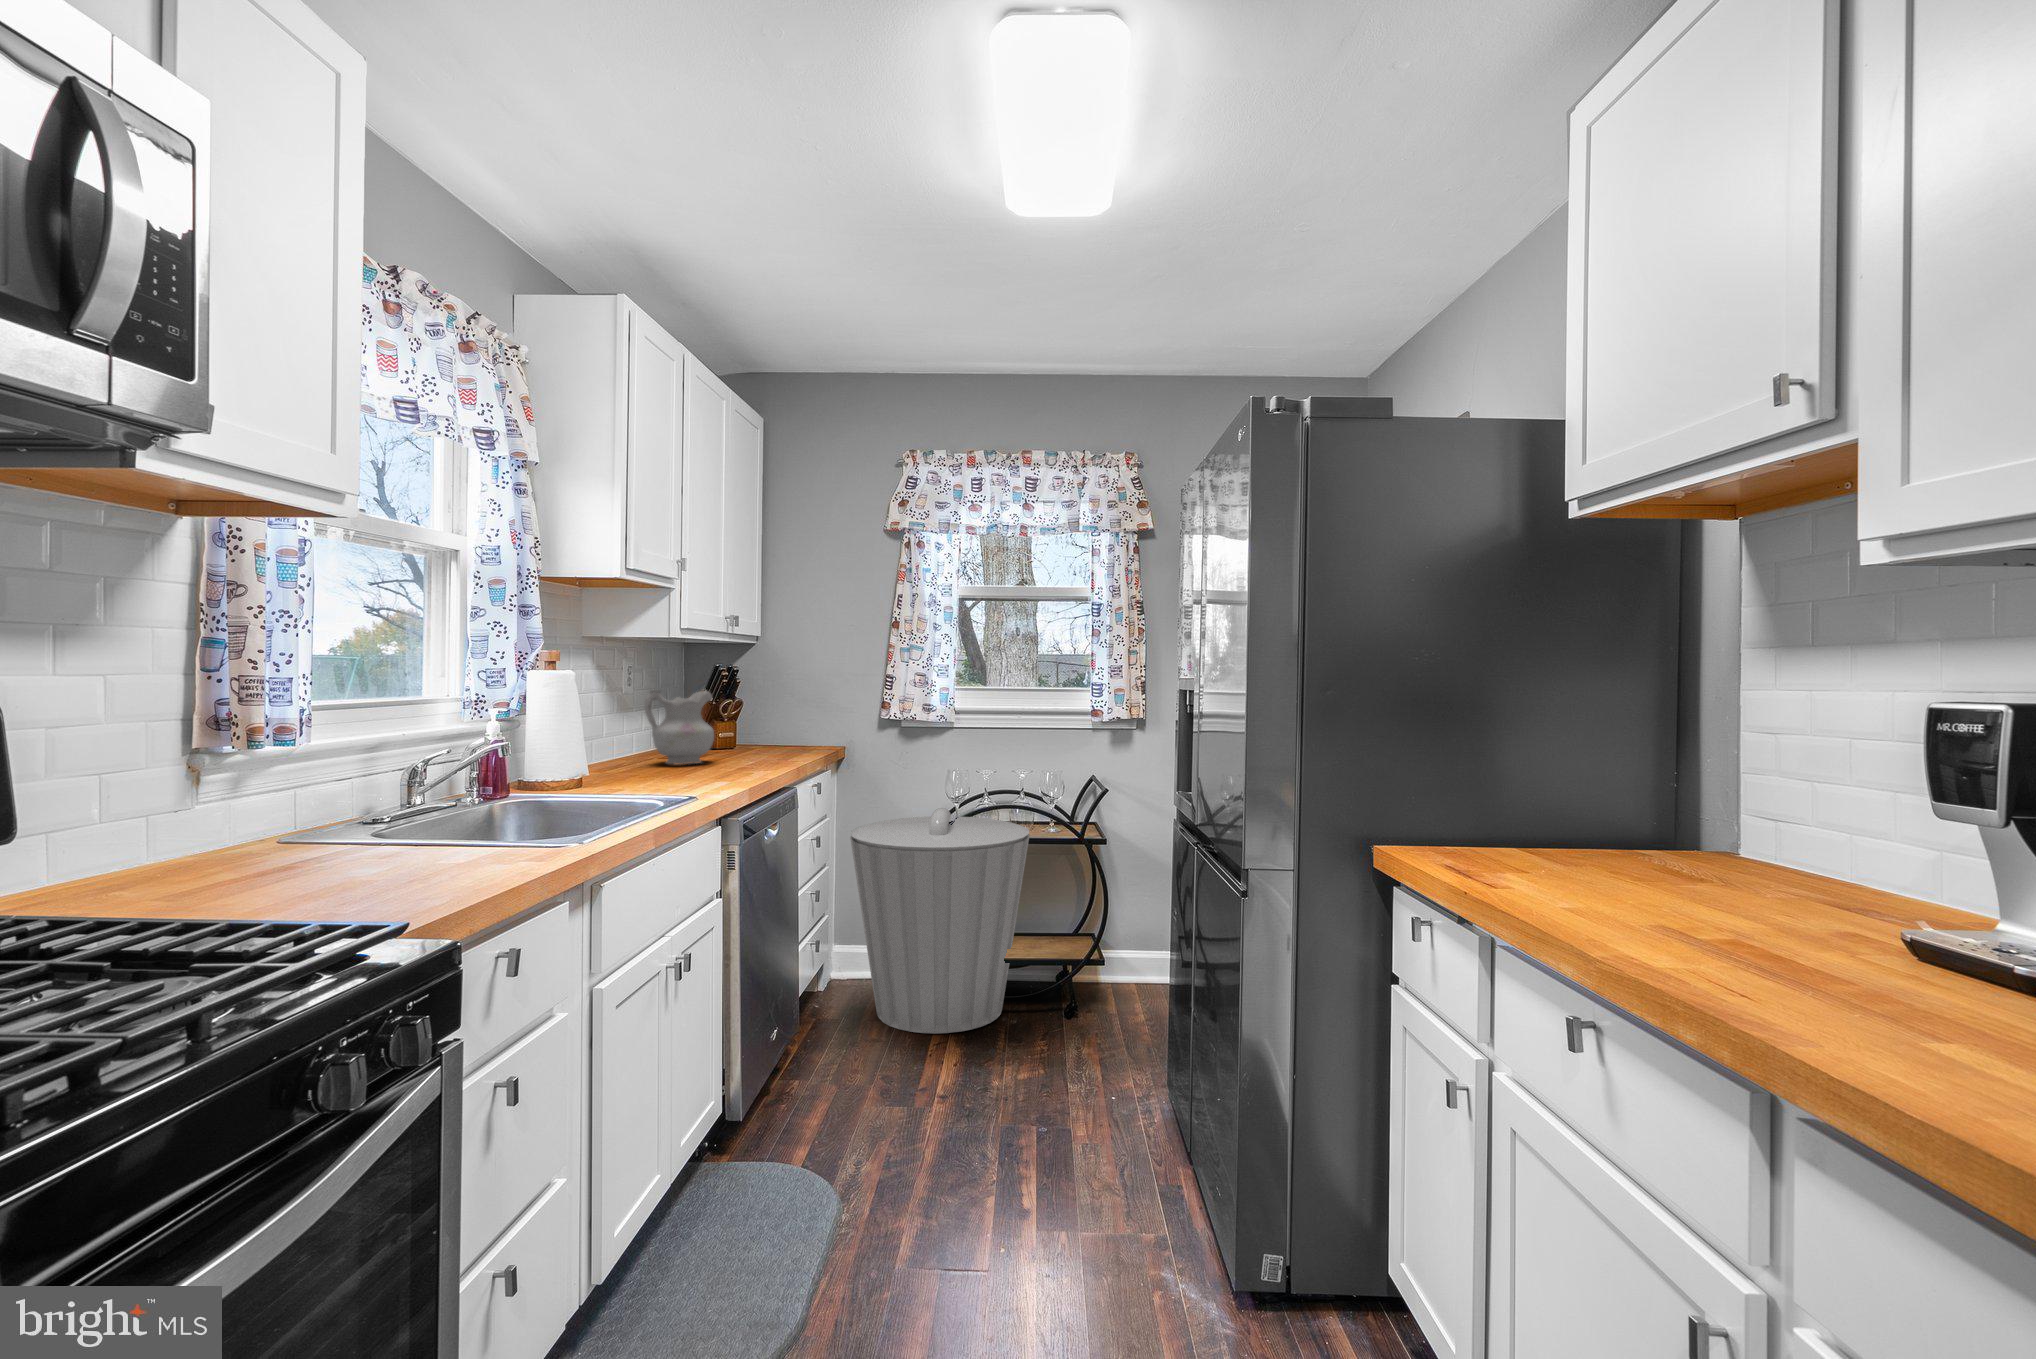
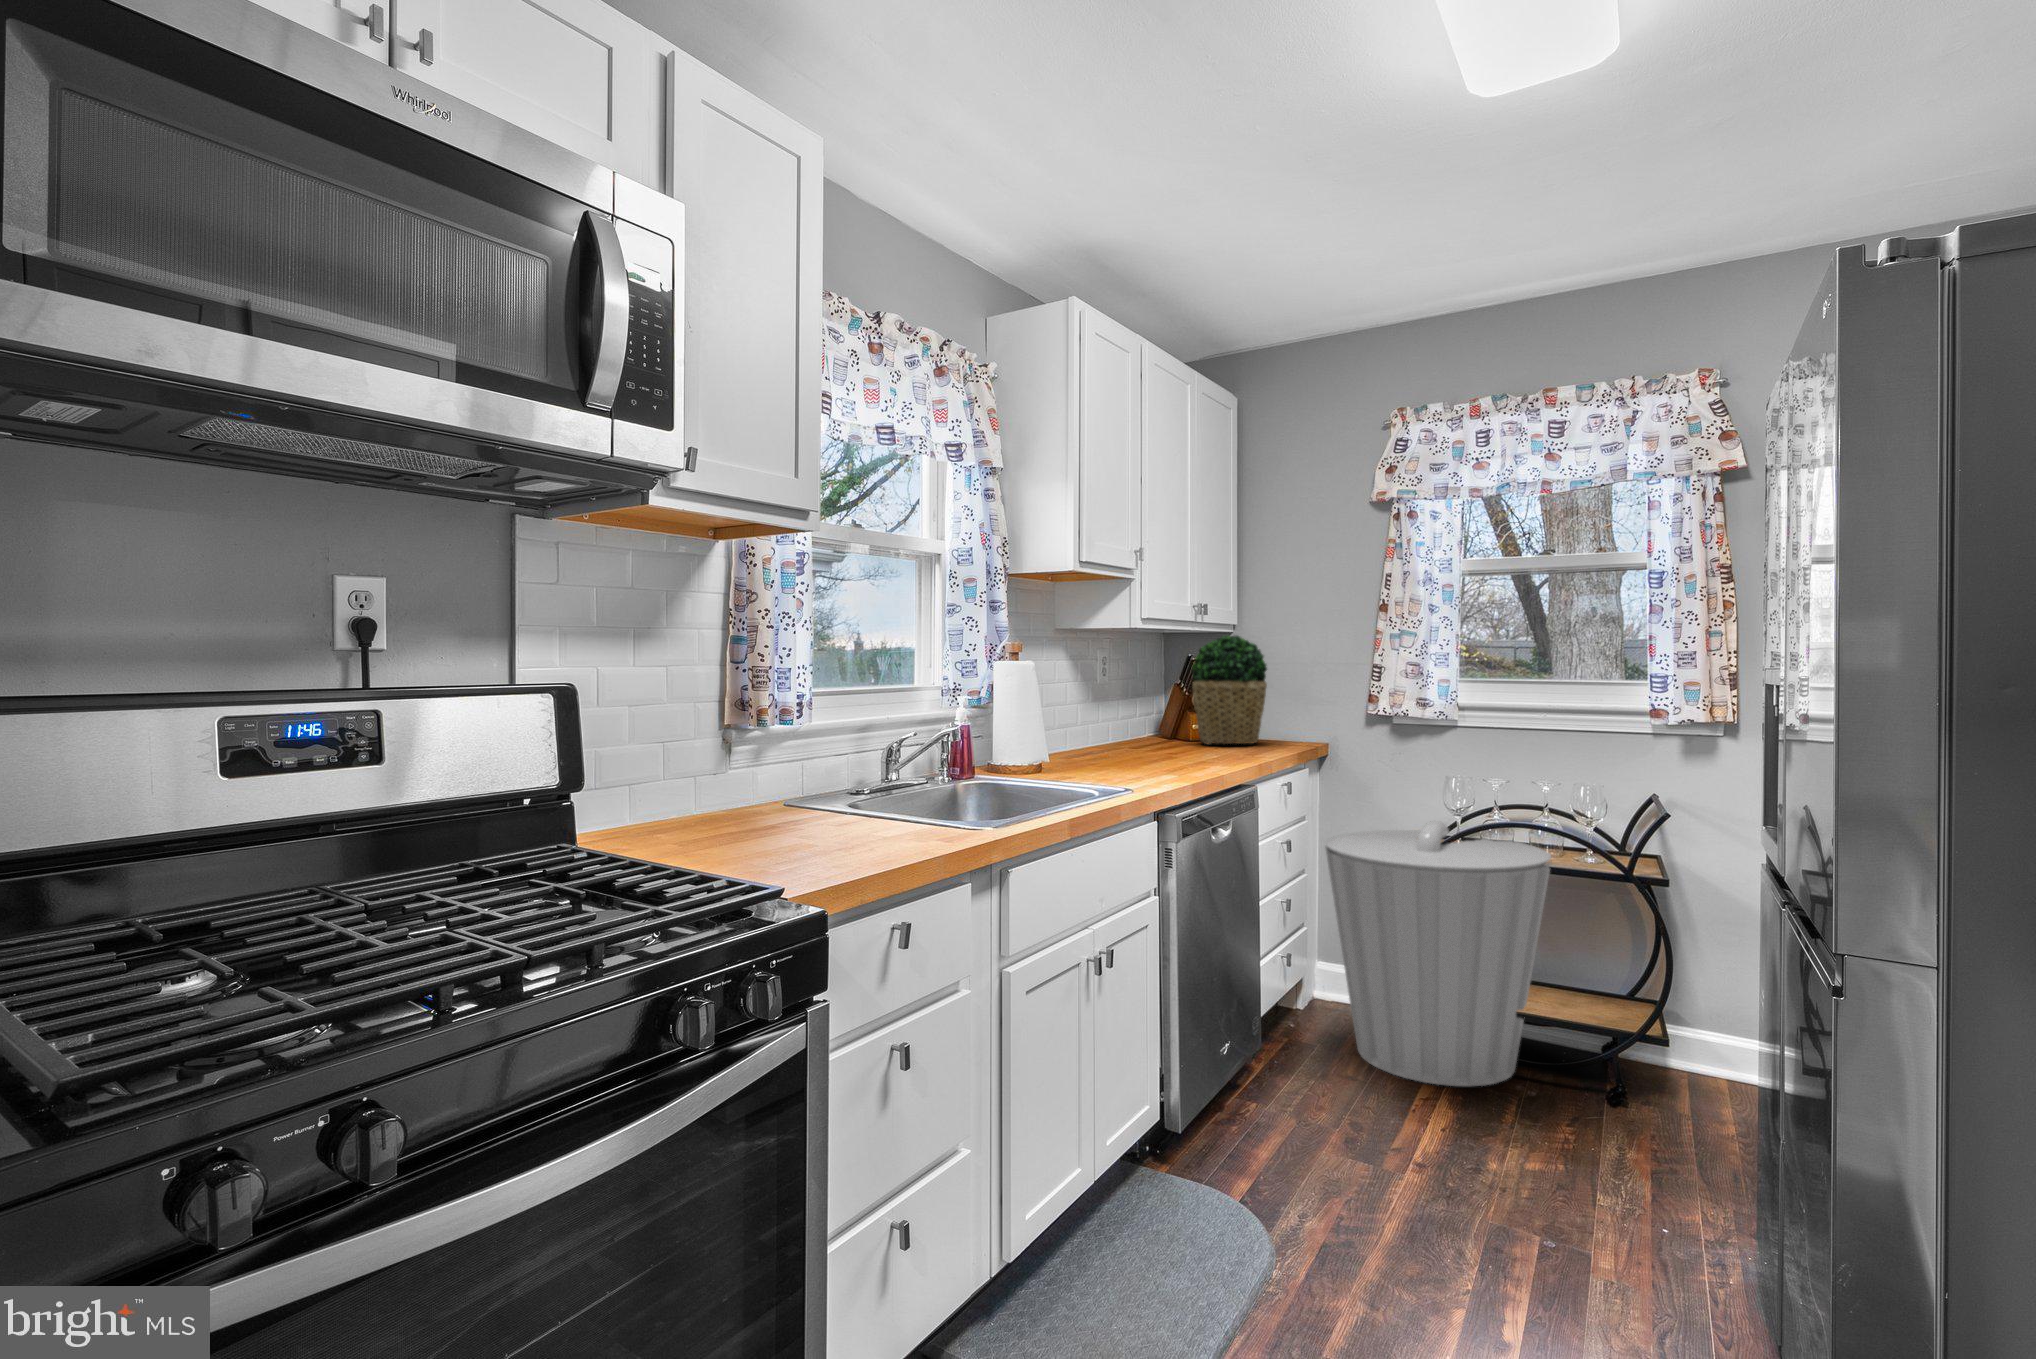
potted plant: none [720,644,794,749] -> present [1192,635,1267,744]
ceramic pitcher: present [645,689,714,765] -> none [1109,681,1176,757]

